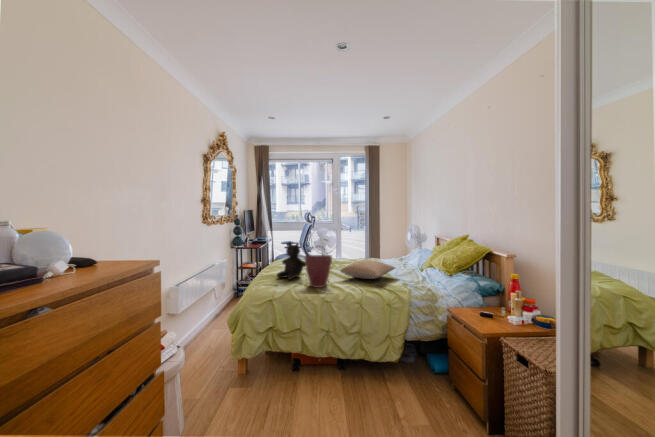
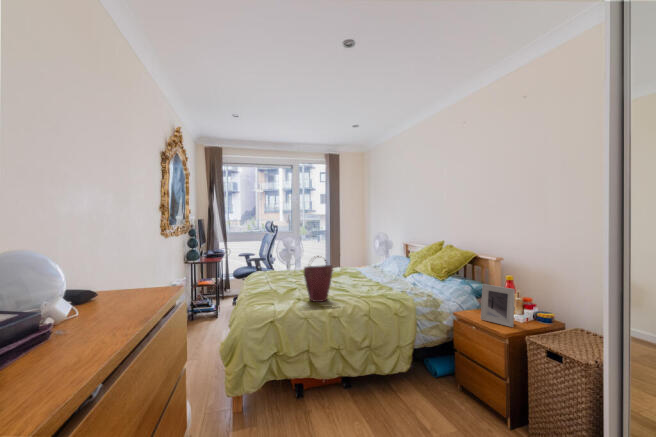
teddy bear: present [277,242,306,280] -> none [265,252,298,295]
pillow: present [340,260,395,279] -> none [335,269,386,288]
picture frame: none [470,281,504,329] -> present [481,284,515,327]

